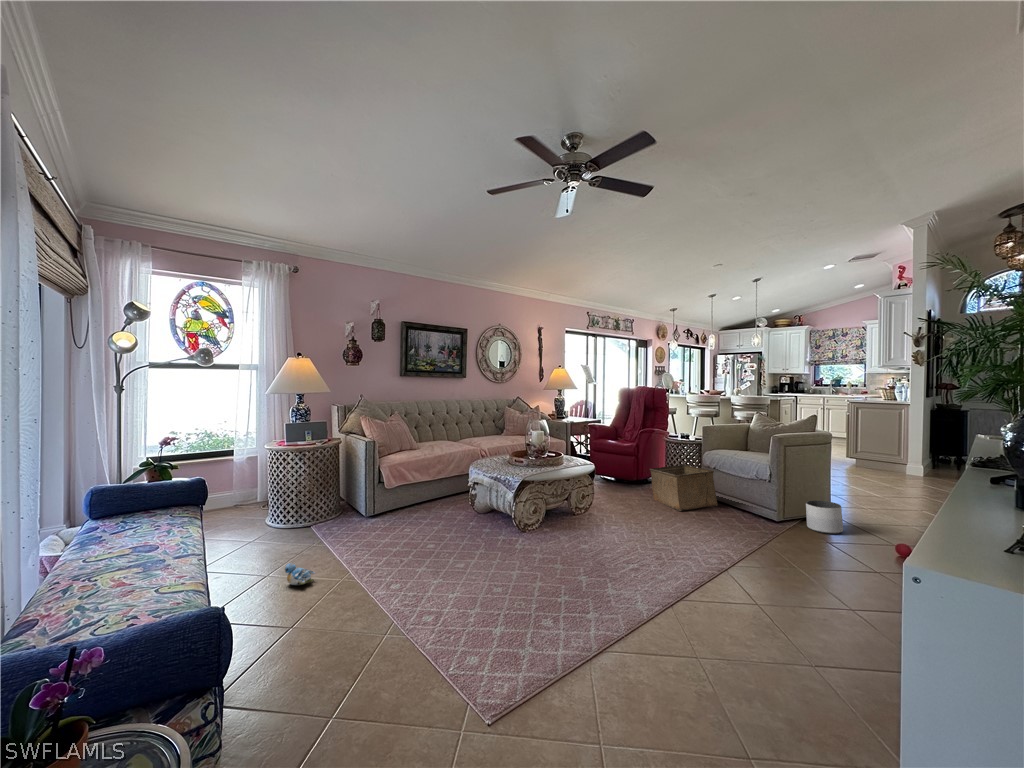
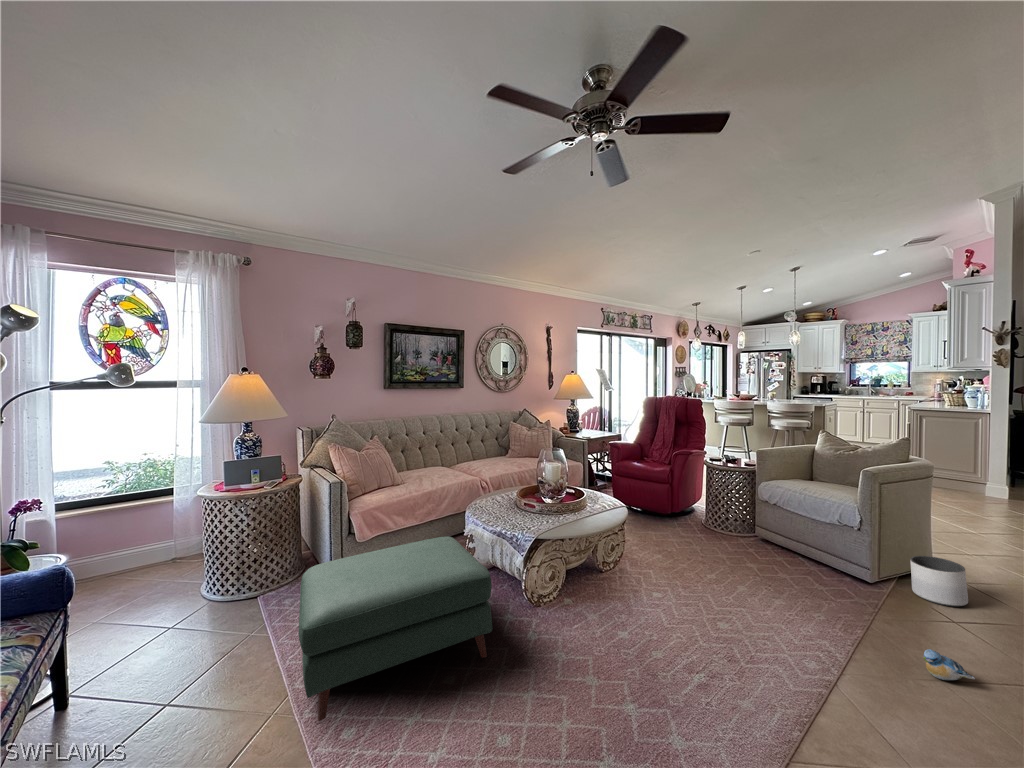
storage bin: present [650,465,717,511] -> none [691,498,782,564]
ottoman: none [354,479,491,581] -> present [299,536,493,721]
plush toy: present [285,563,315,585] -> present [924,649,975,680]

